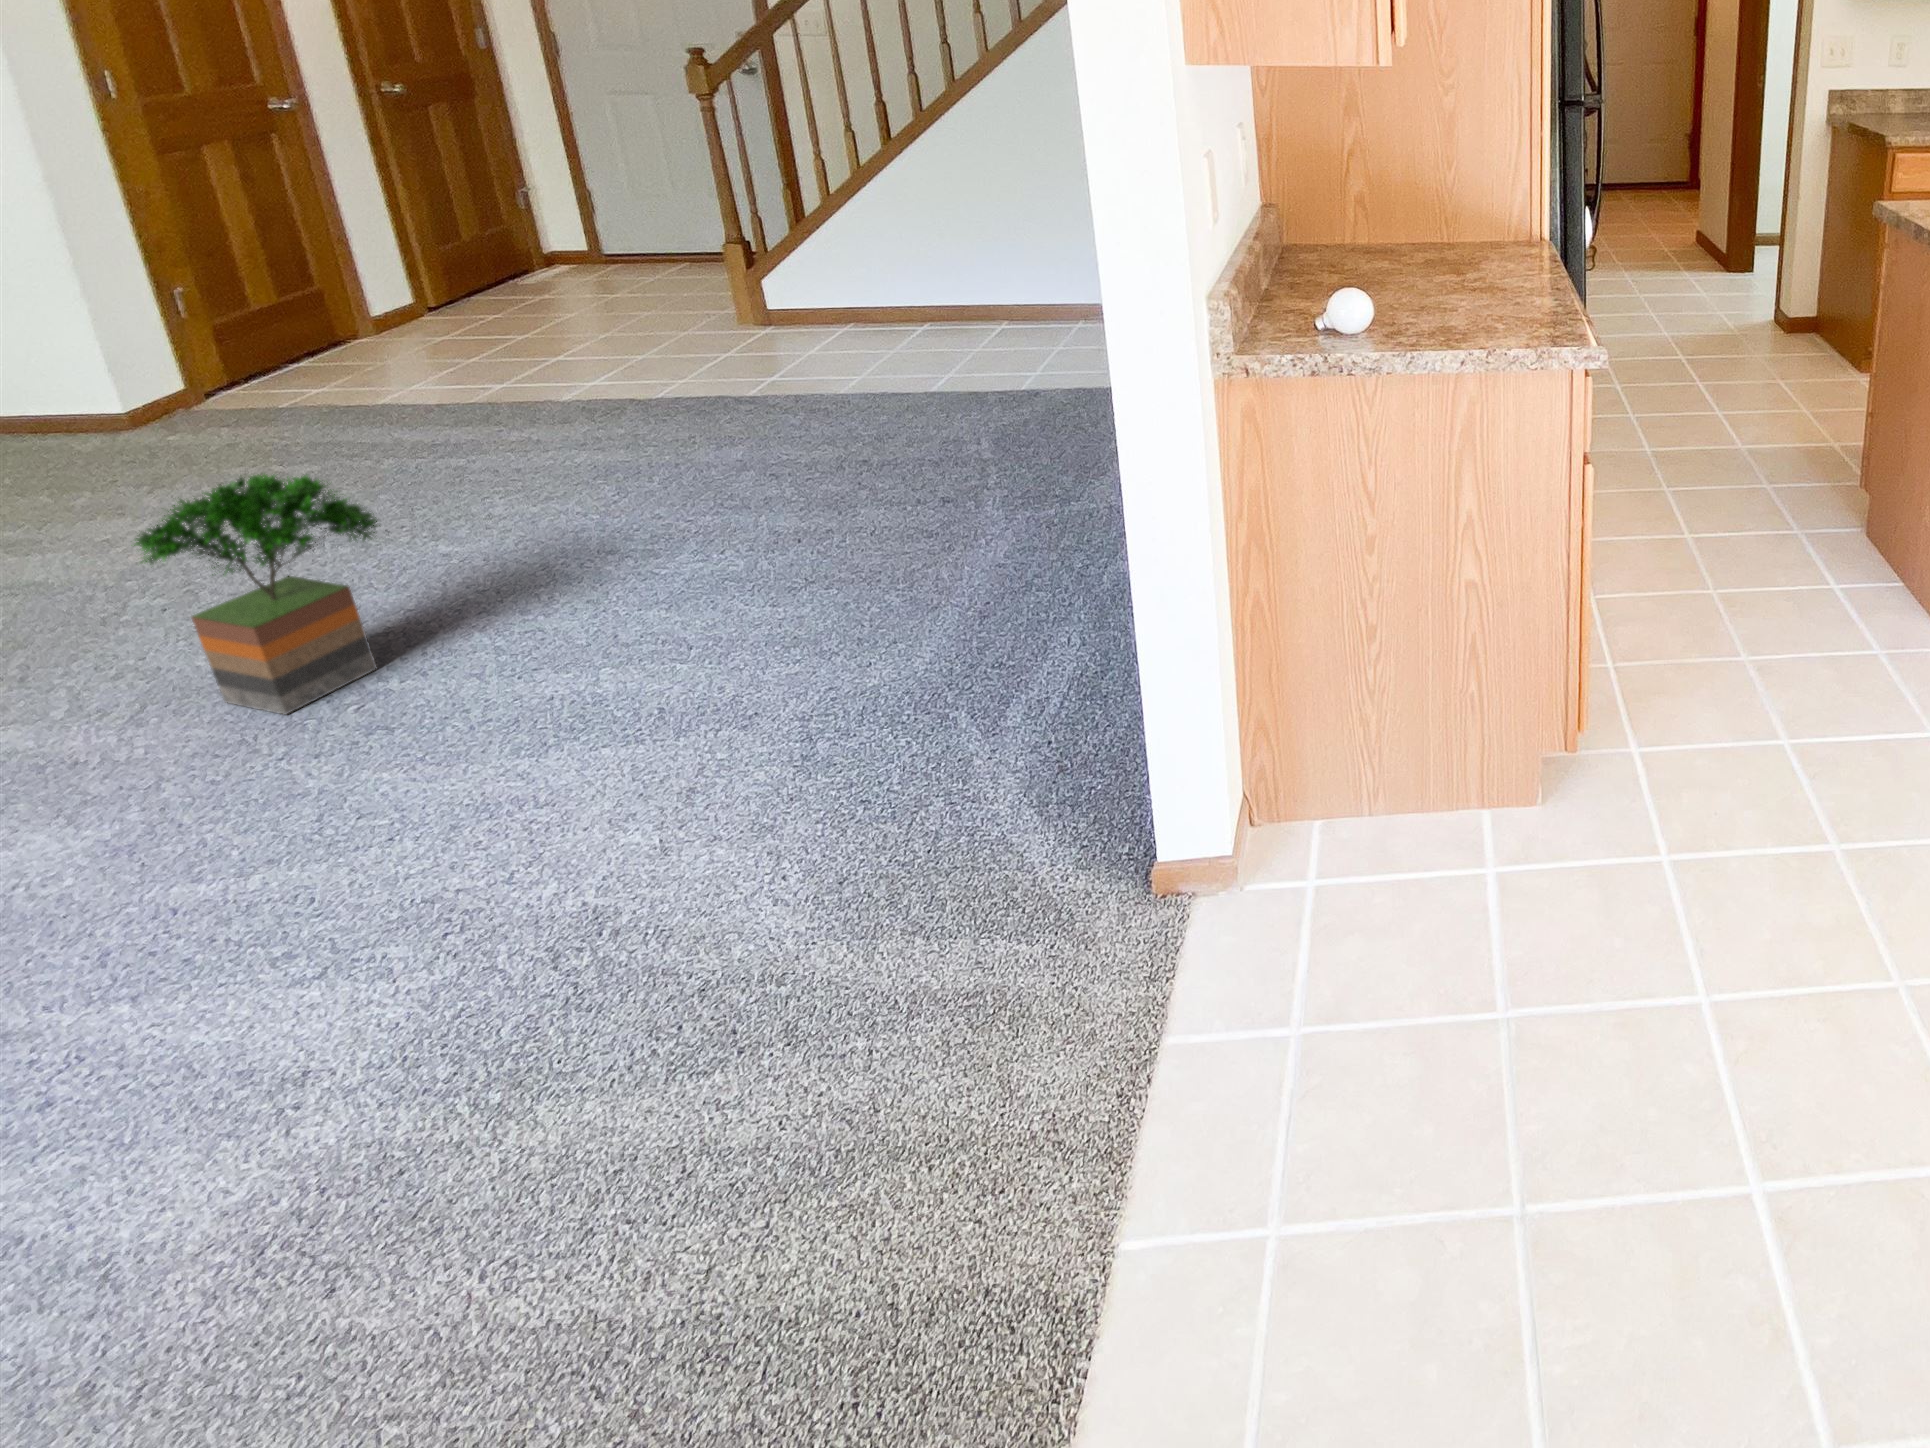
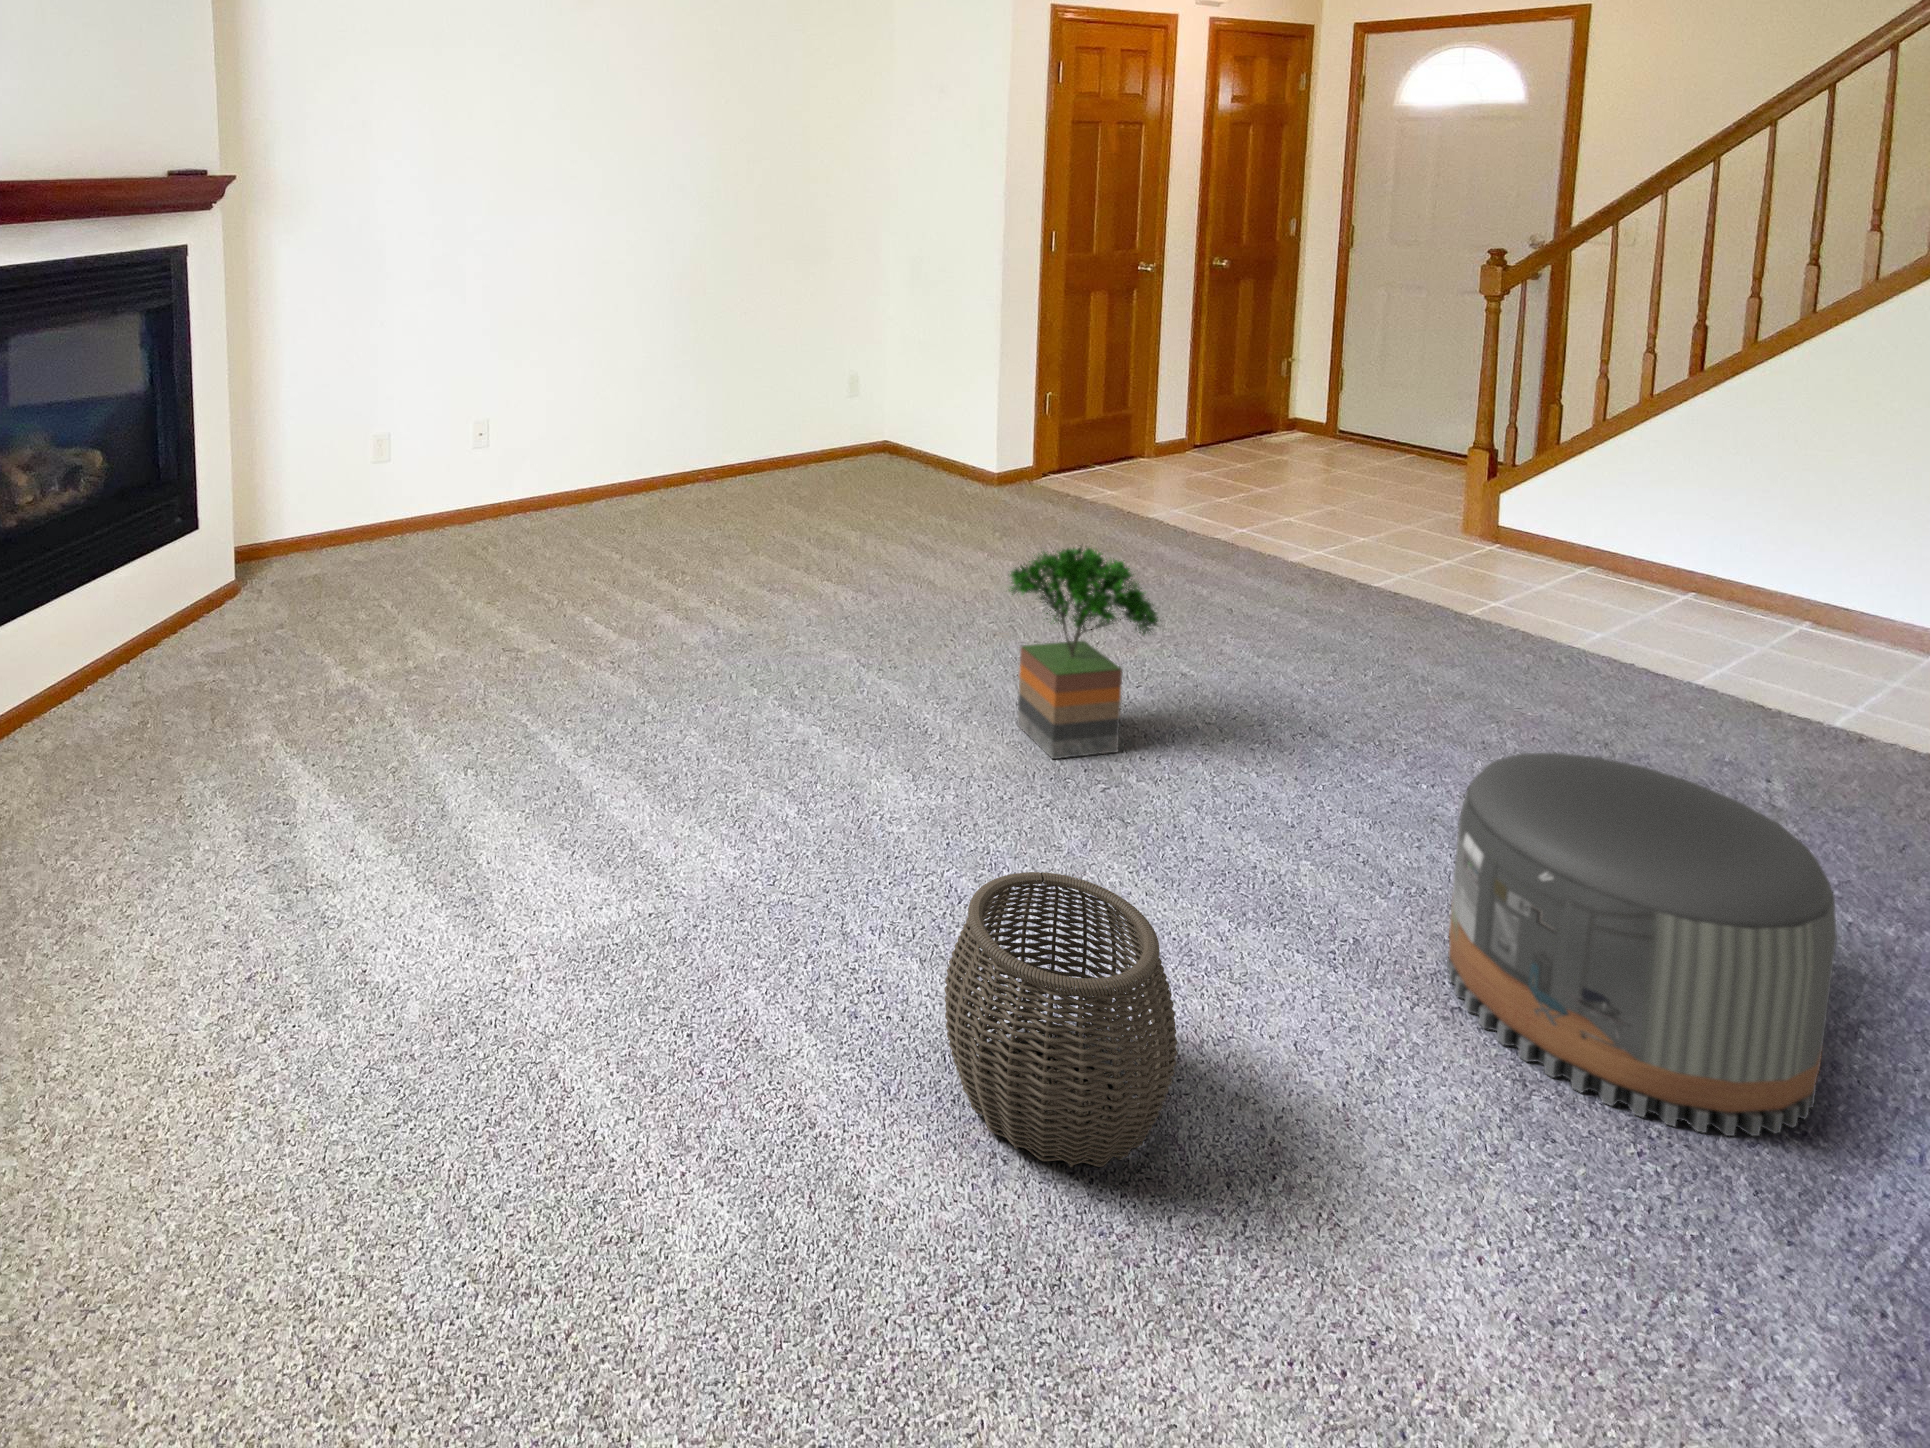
pouf: none [709,472,973,718] -> present [1447,752,1837,1136]
woven basket: none [154,800,475,1088] -> present [944,872,1178,1167]

